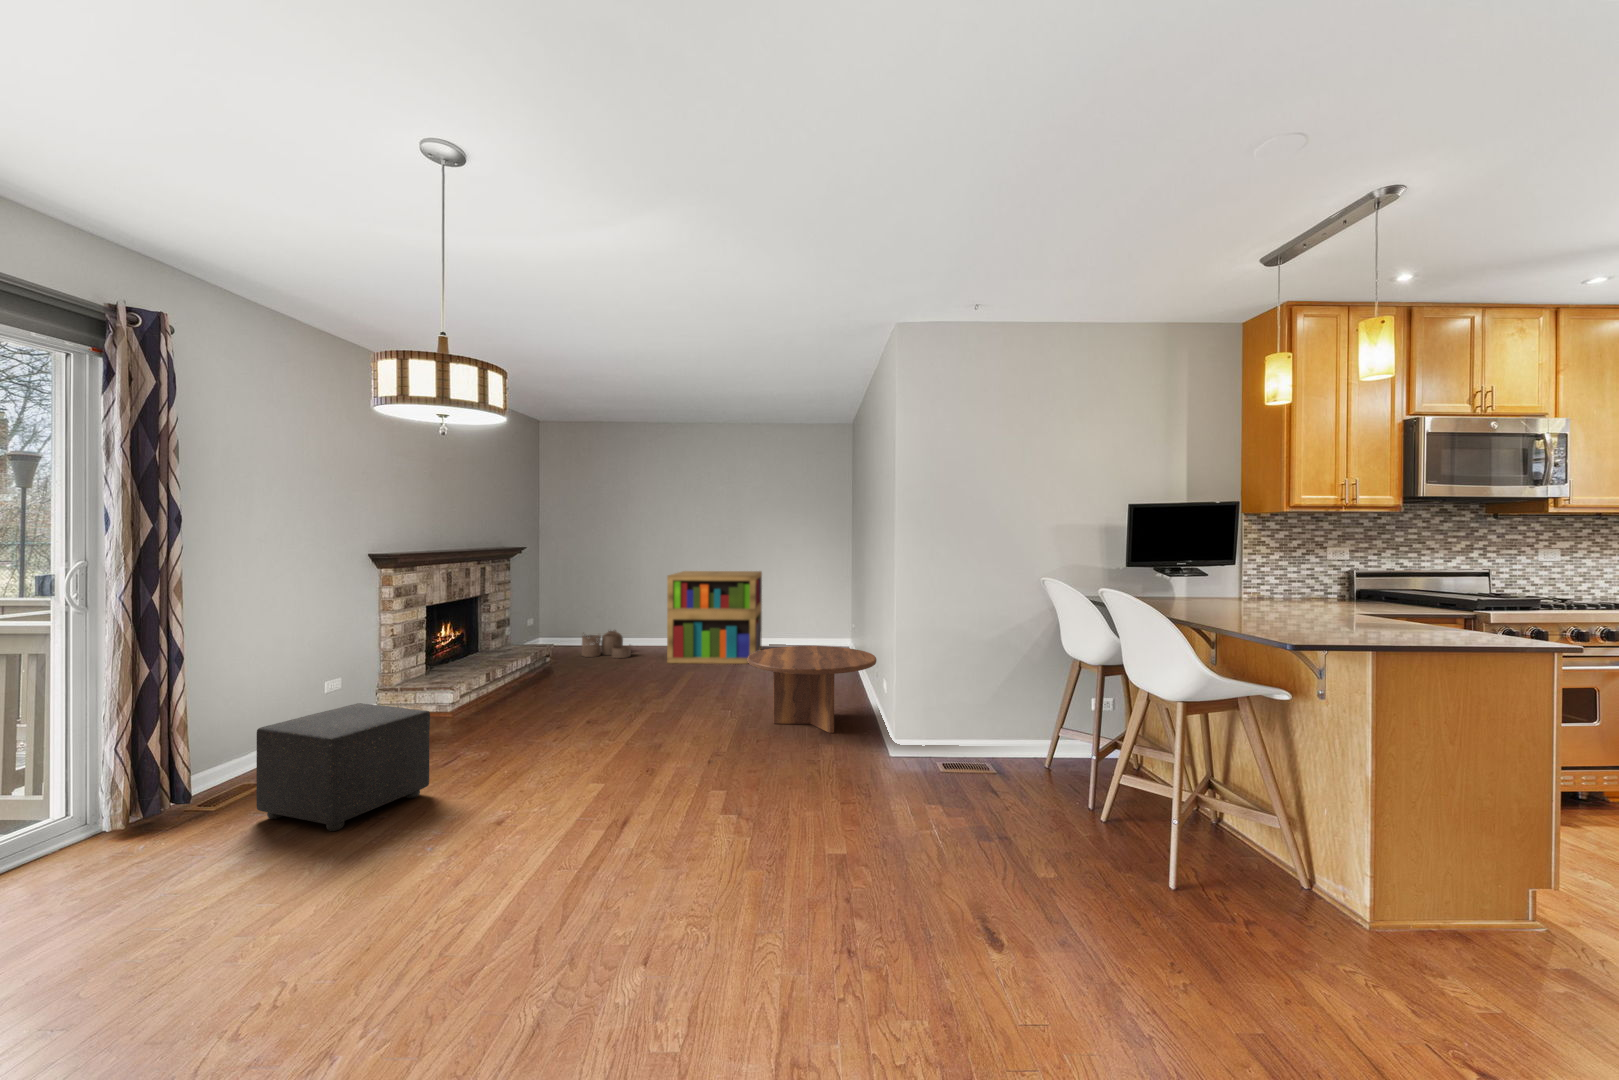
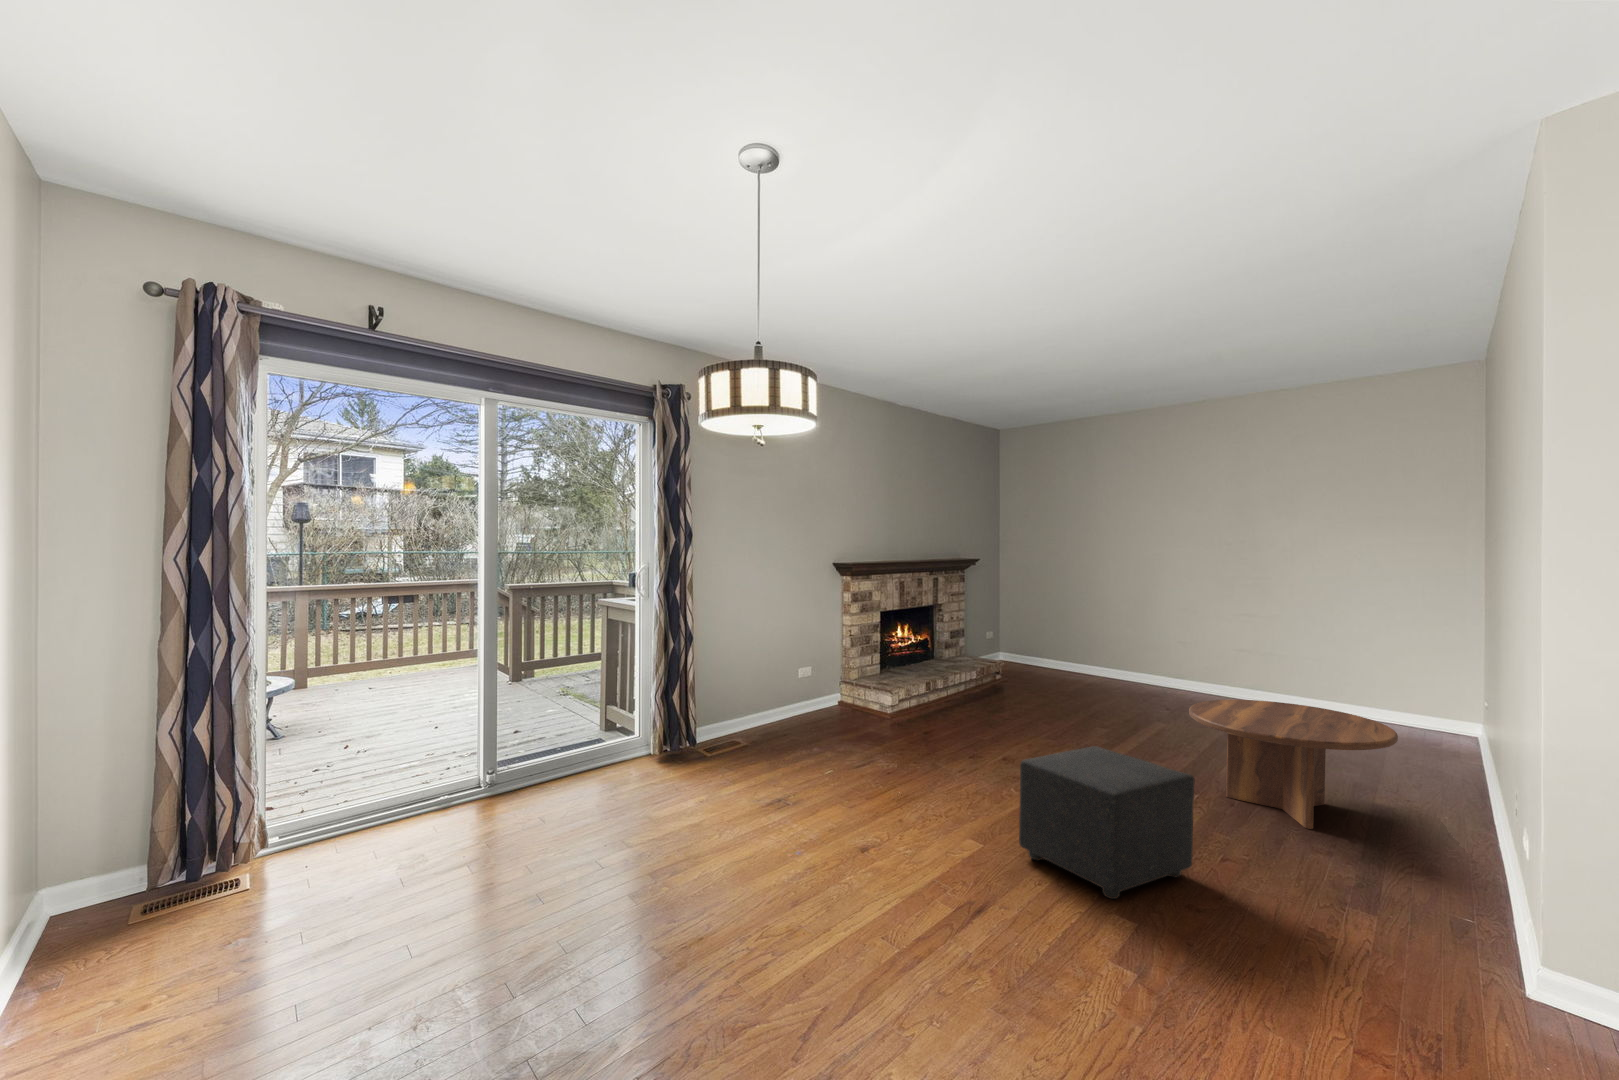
bookshelf: present [667,571,762,664] -> none [1130,591,1274,718]
woven basket: present [582,630,631,658] -> none [1039,651,1092,686]
ottoman: present [256,703,430,831] -> present [1019,746,1195,899]

